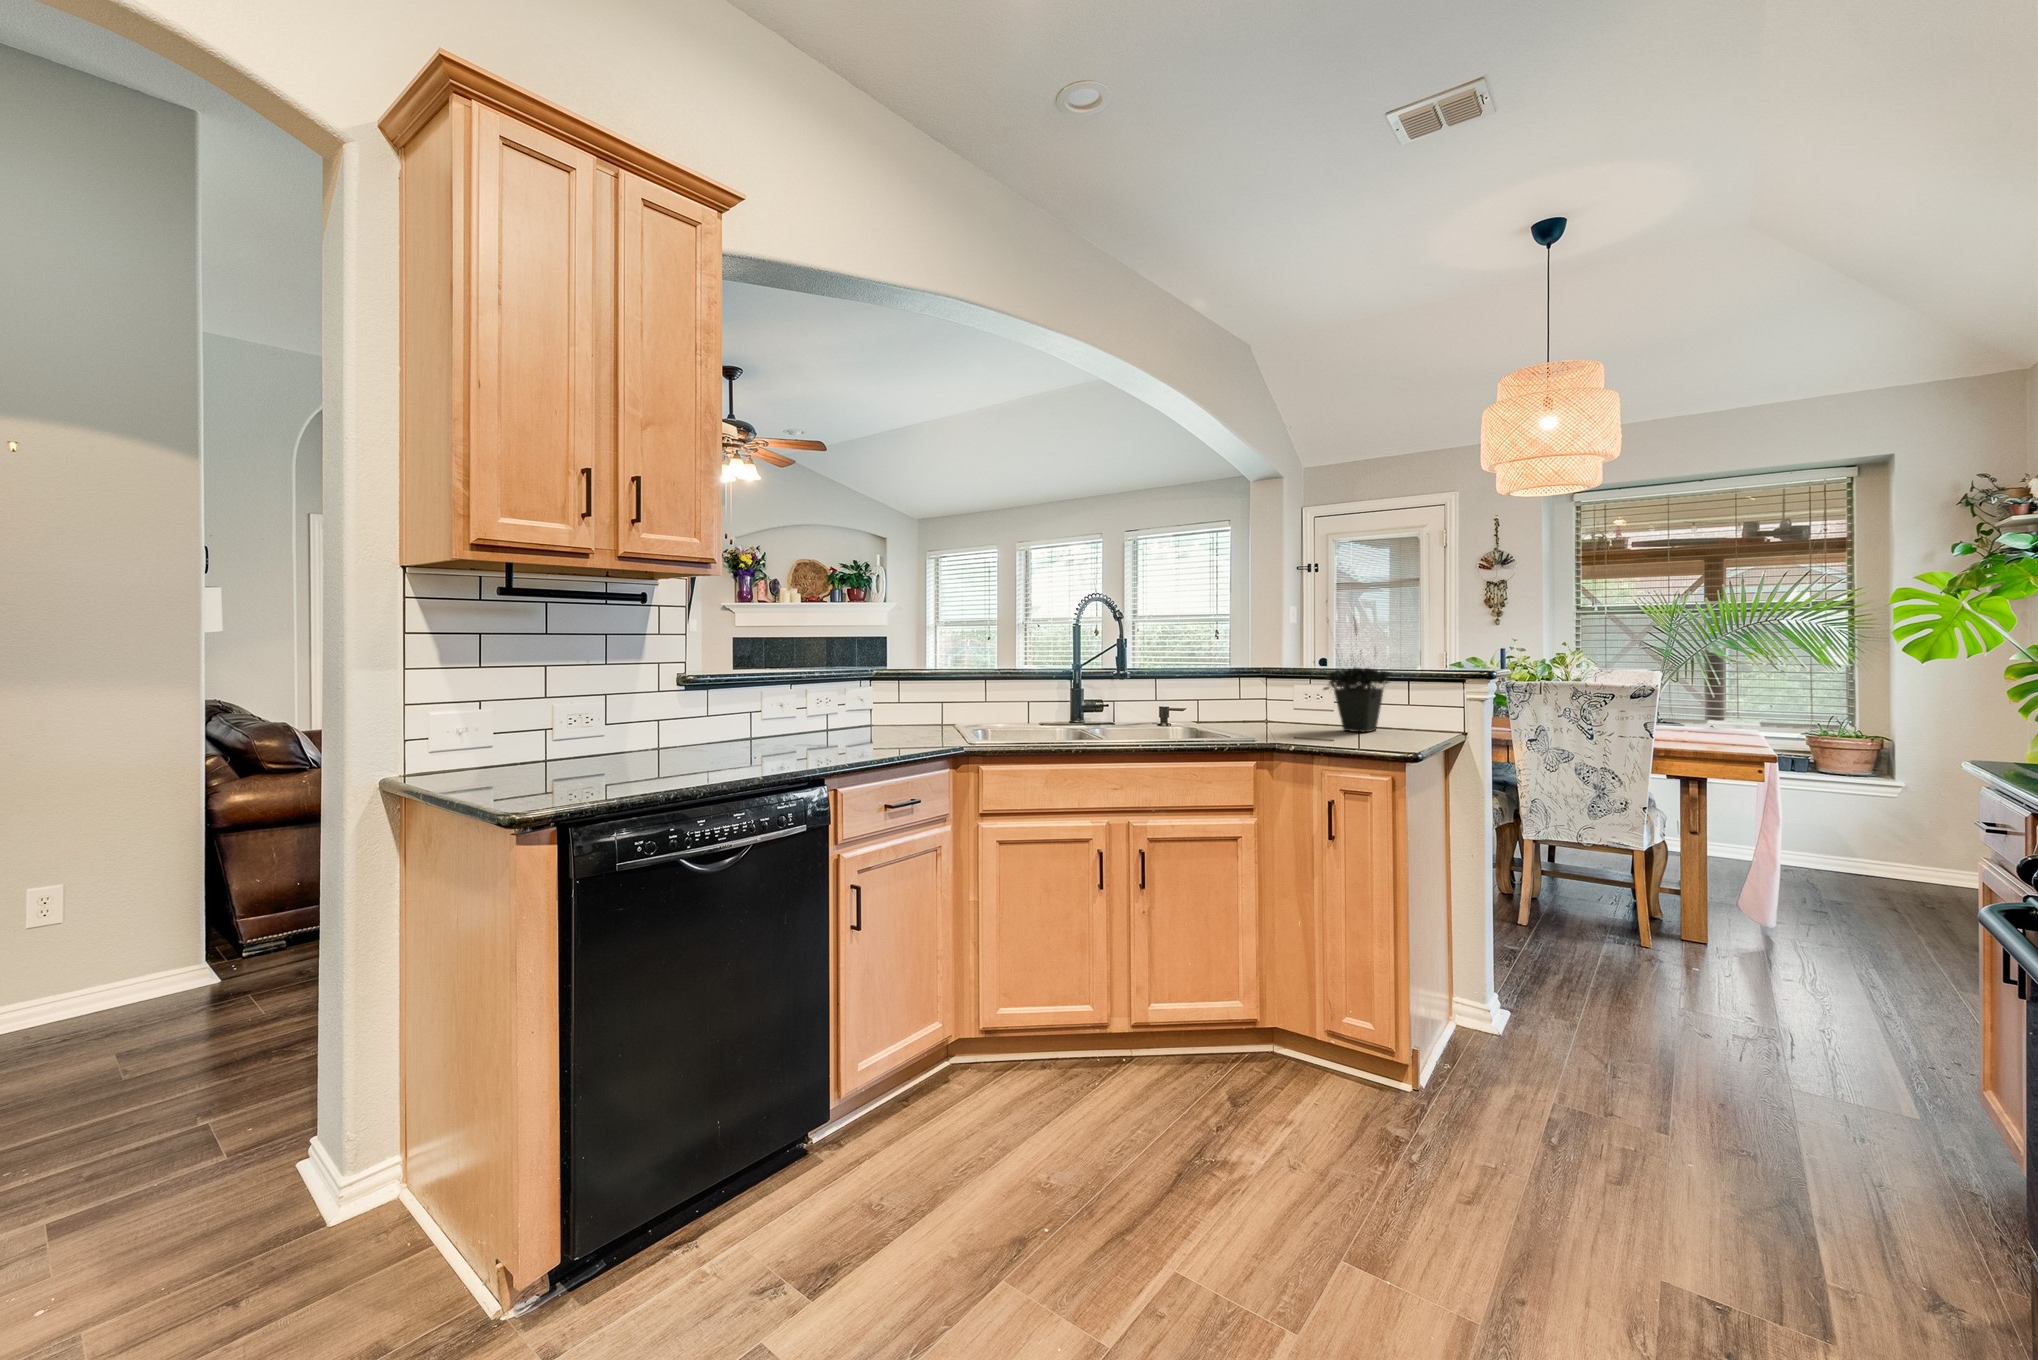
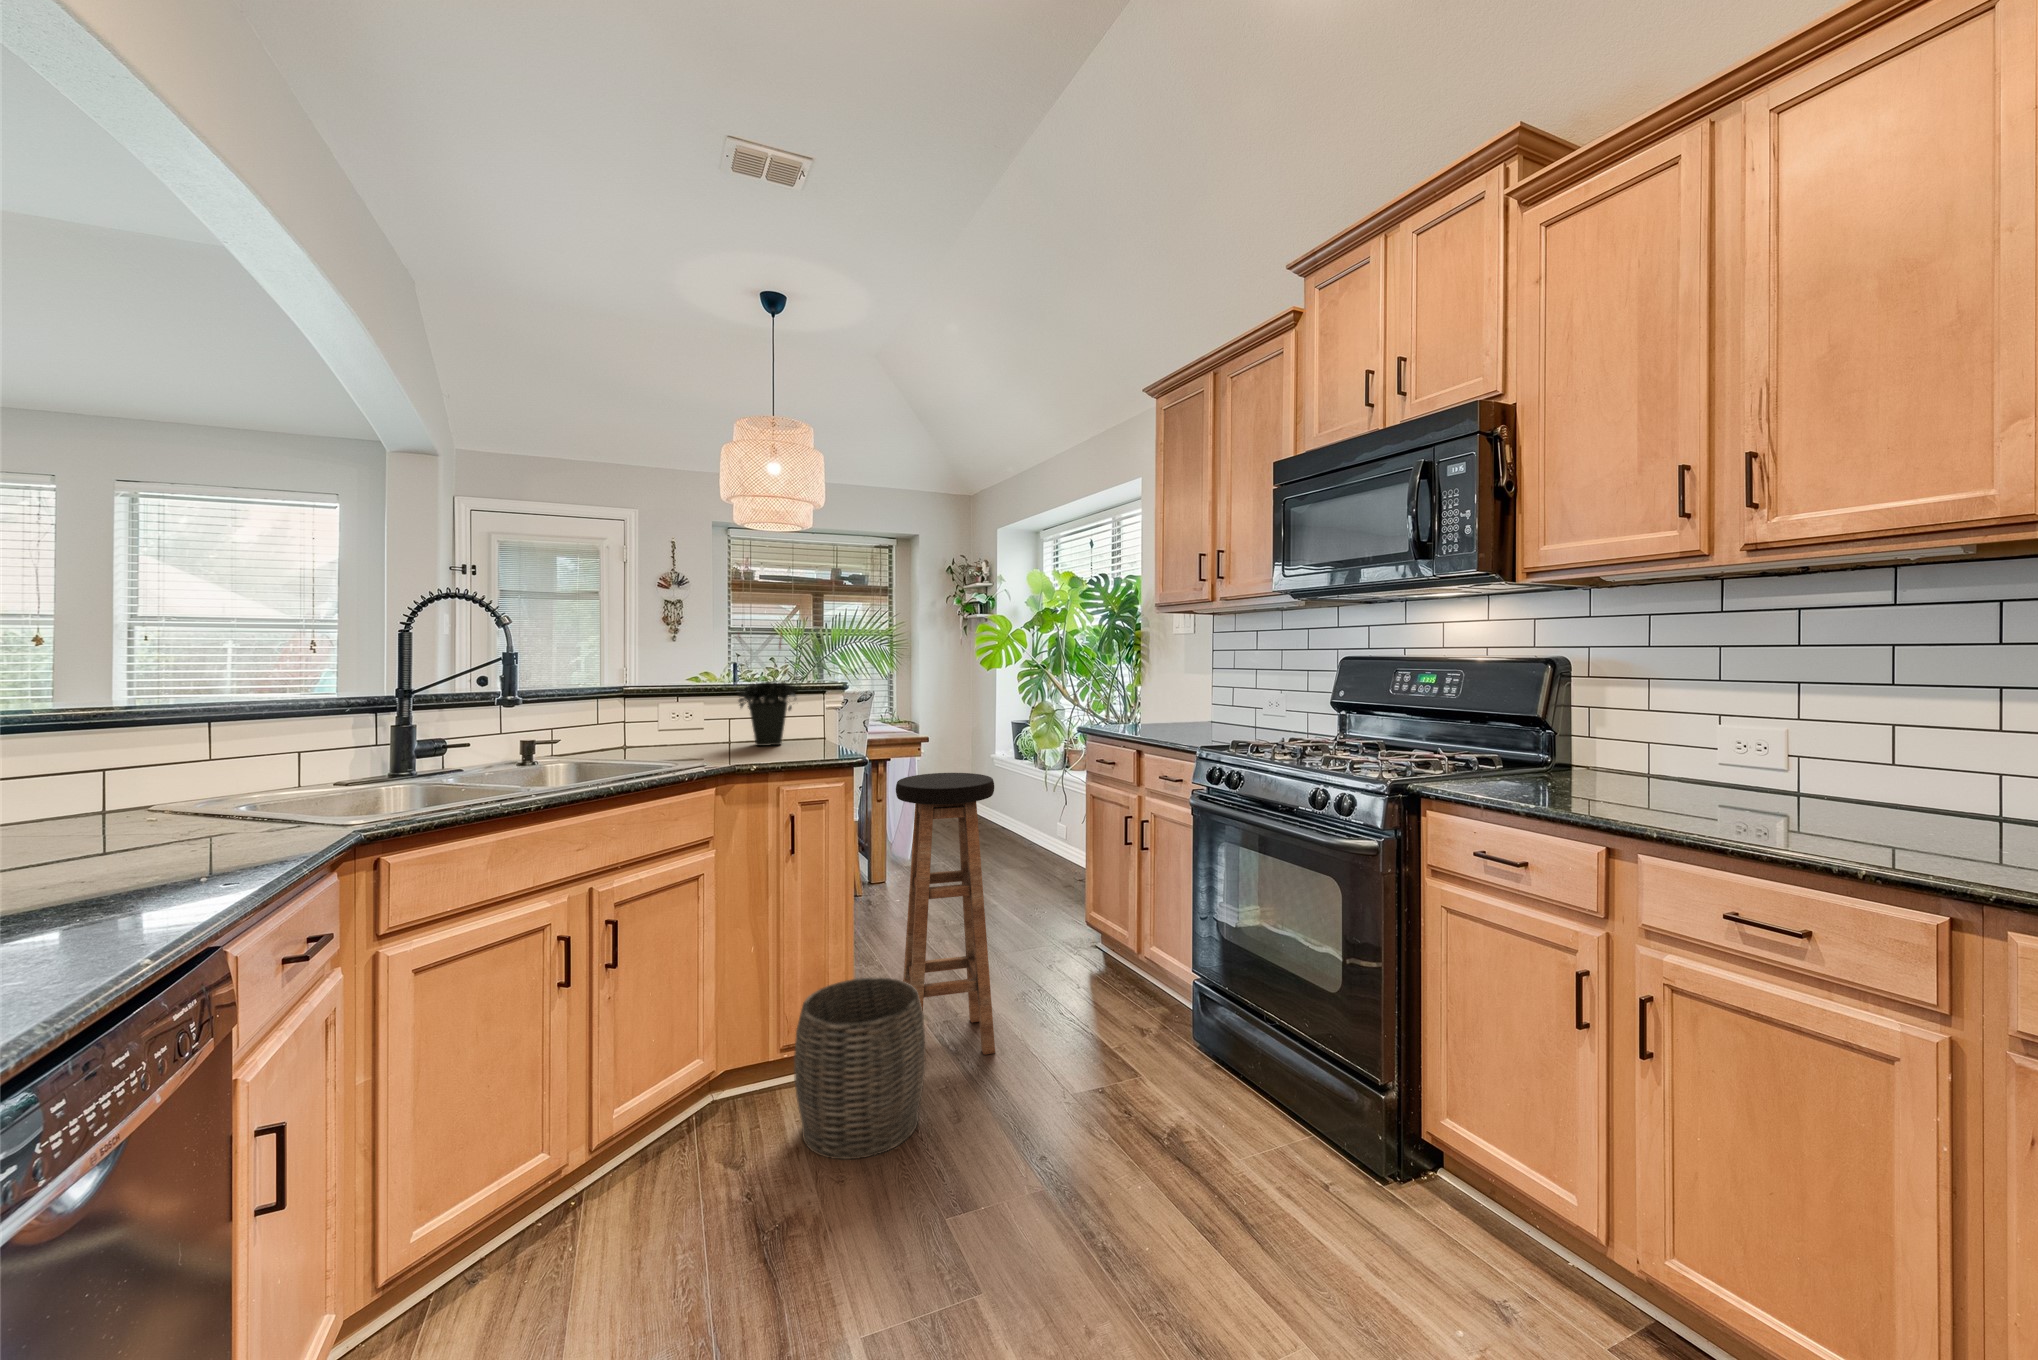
bar stool: none [1479,789,1641,1178] -> present [896,773,995,1055]
woven basket: none [1291,984,1441,1181] -> present [794,978,925,1159]

